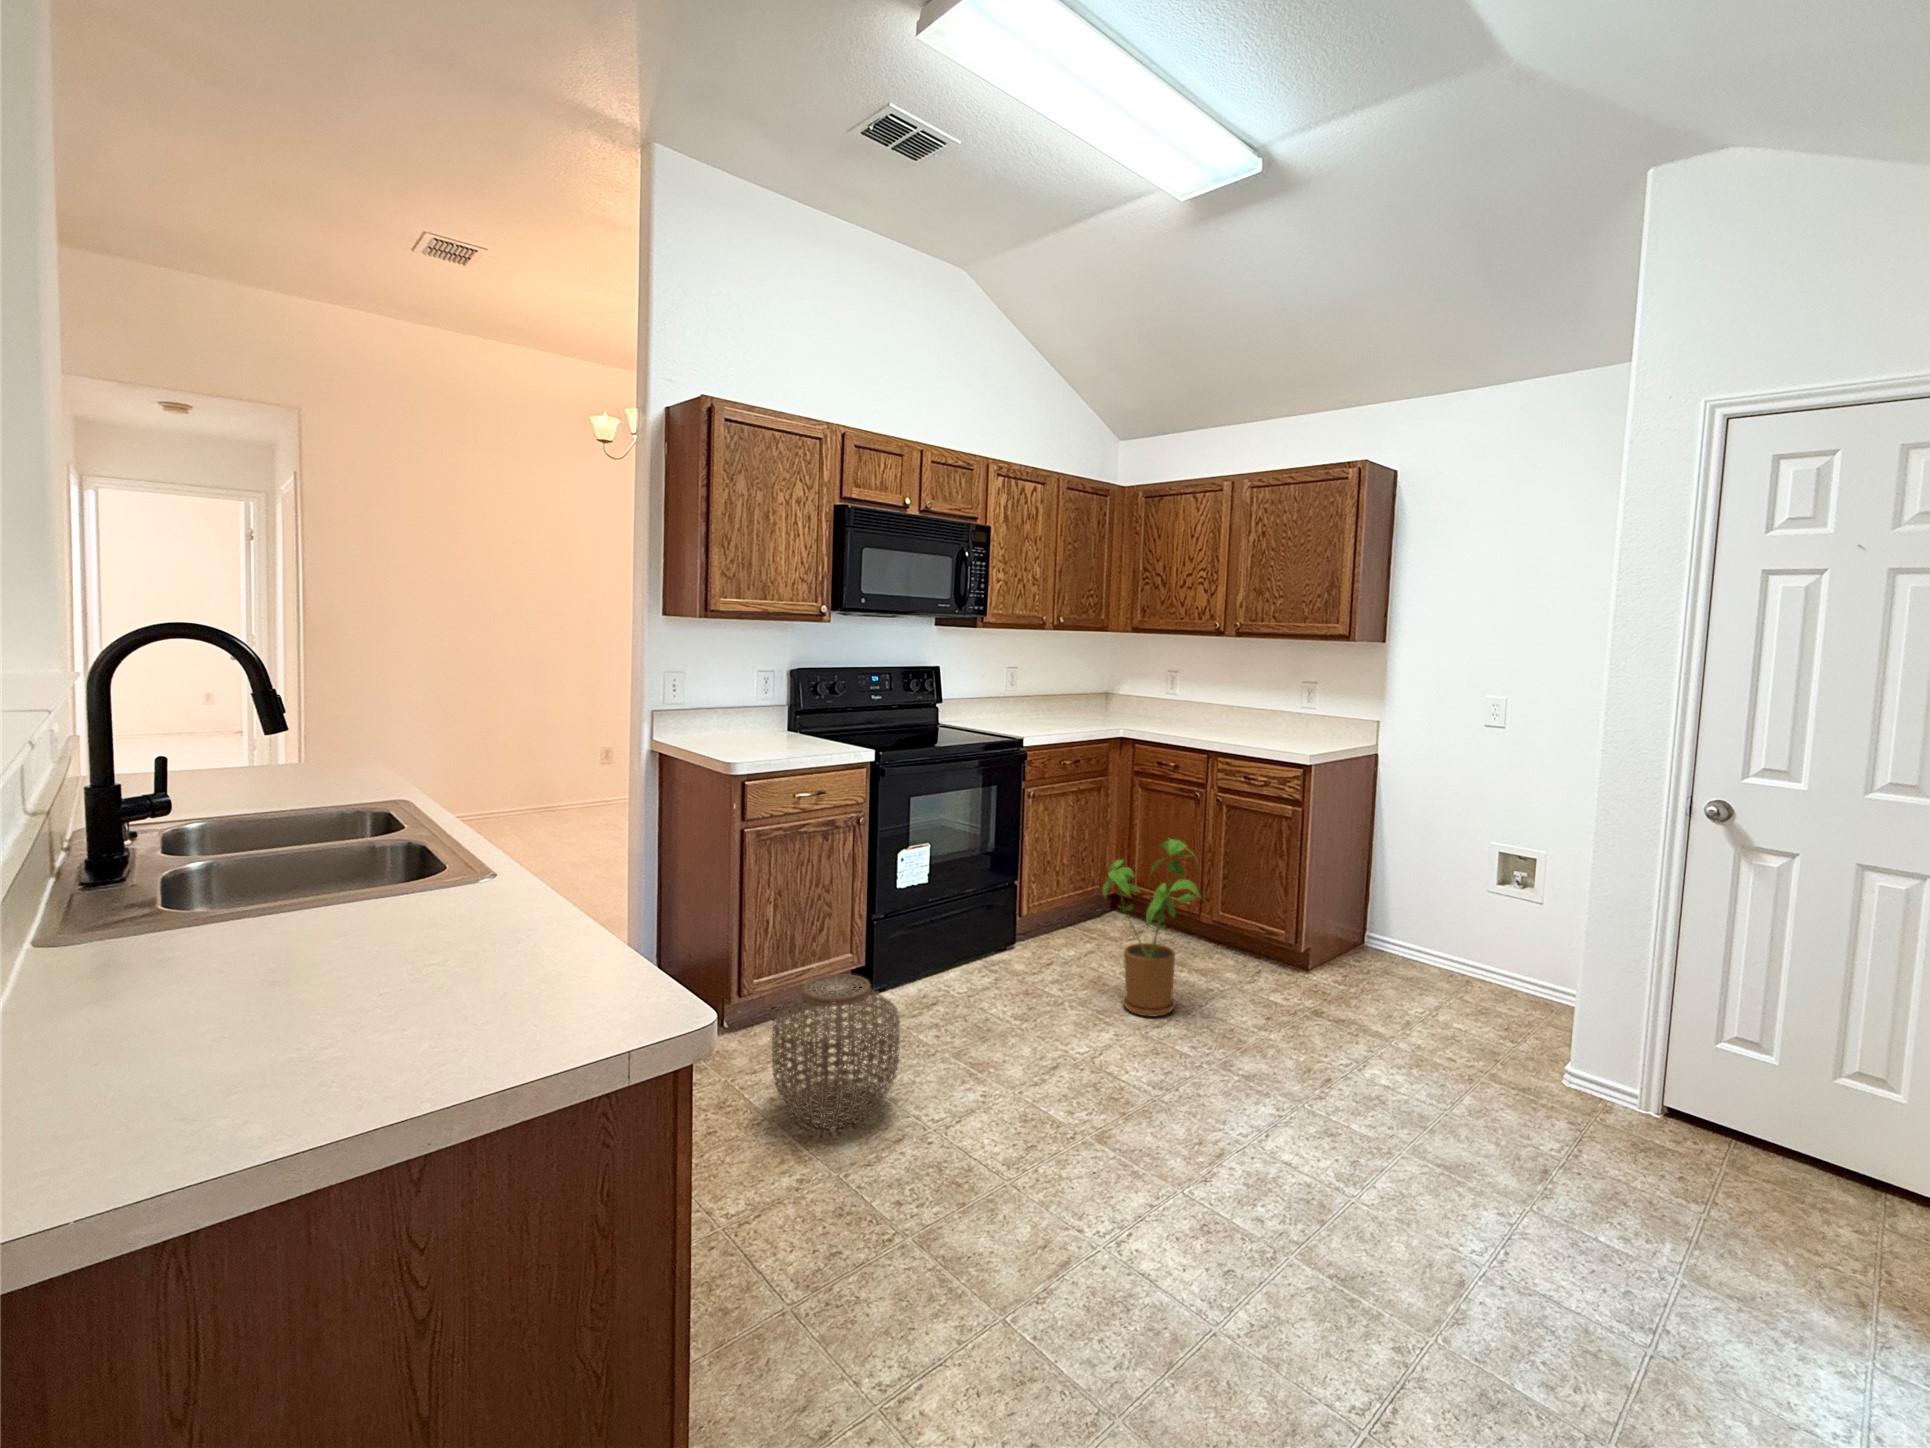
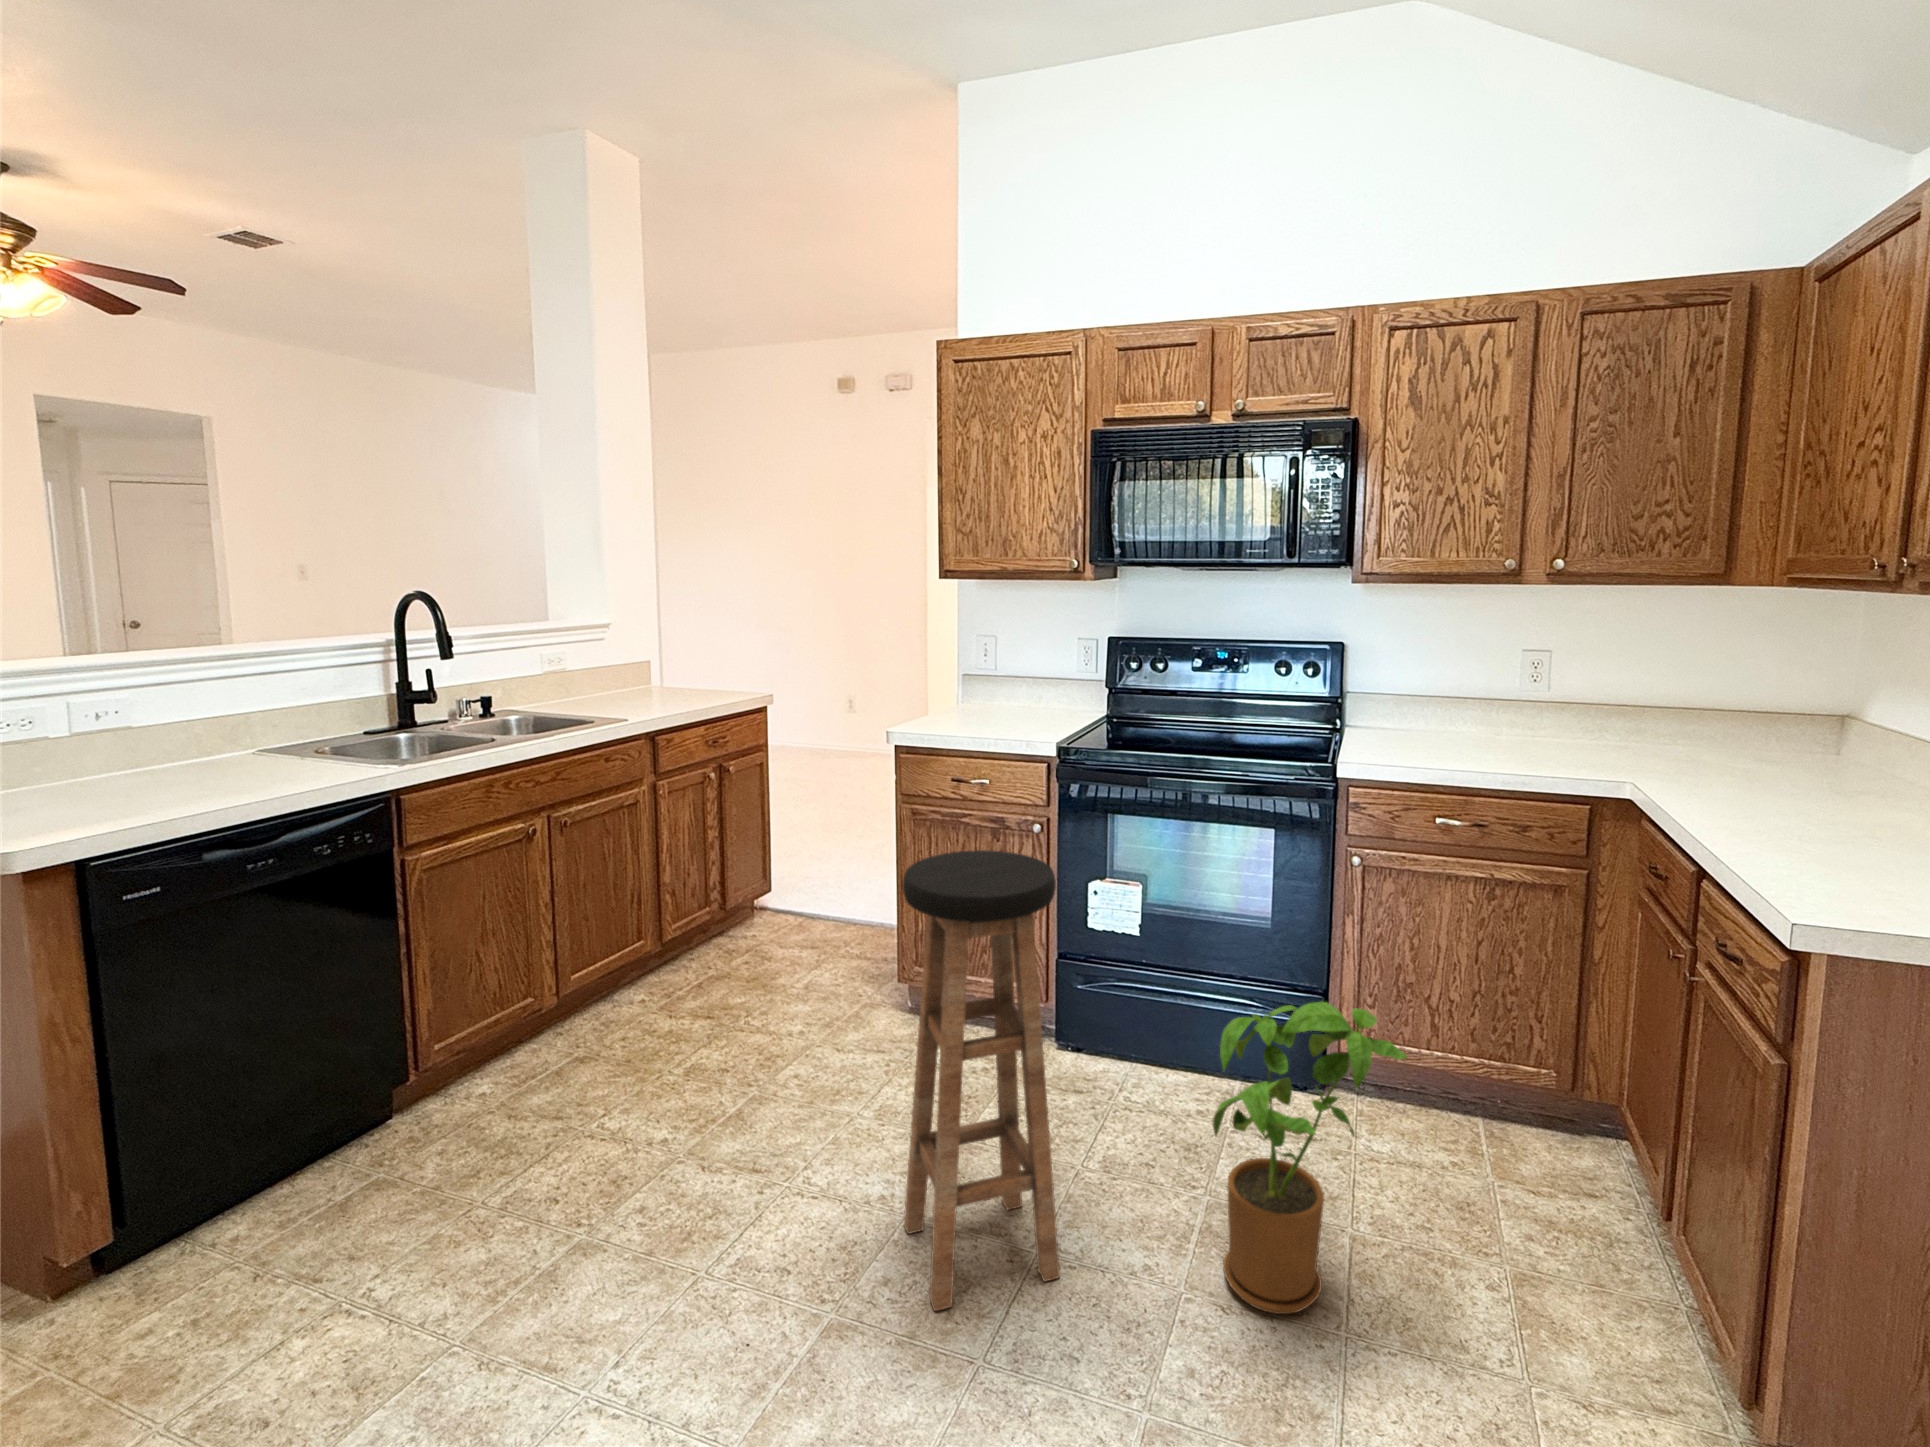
bar stool: none [1015,798,1116,1091] -> present [903,850,1060,1311]
woven basket: present [772,974,899,1129] -> none [705,975,846,1142]

